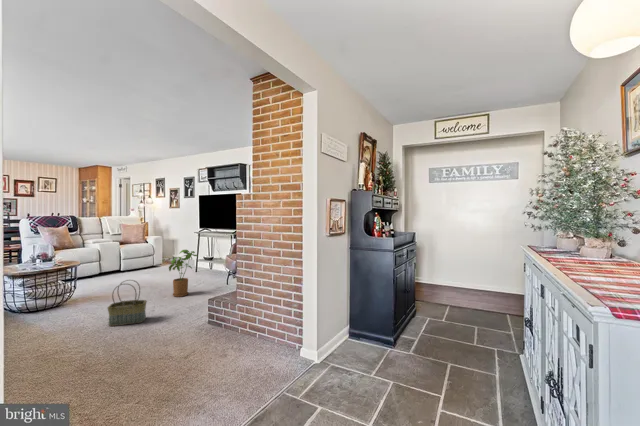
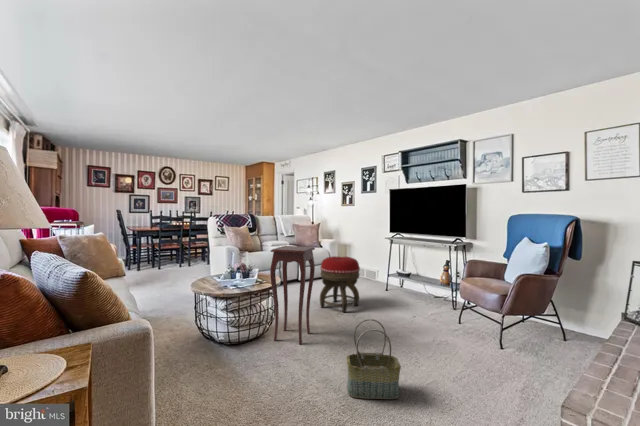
side table: none [63,239,108,309] -> present [270,246,315,344]
footstool: none [126,247,162,287] -> present [320,256,360,313]
house plant: present [169,250,197,297] -> none [394,268,436,341]

